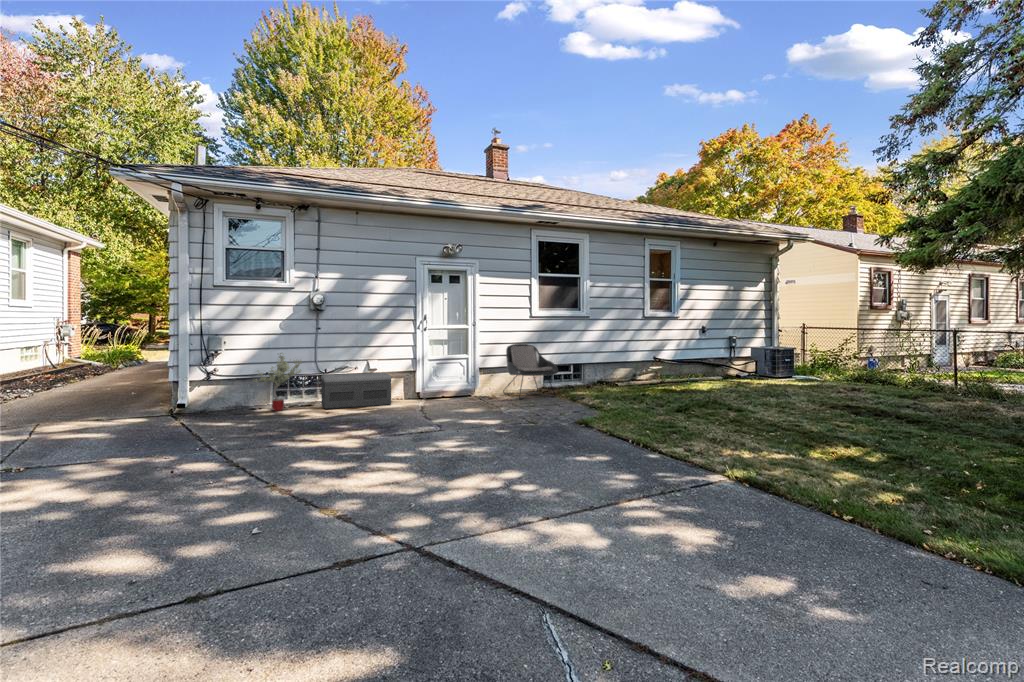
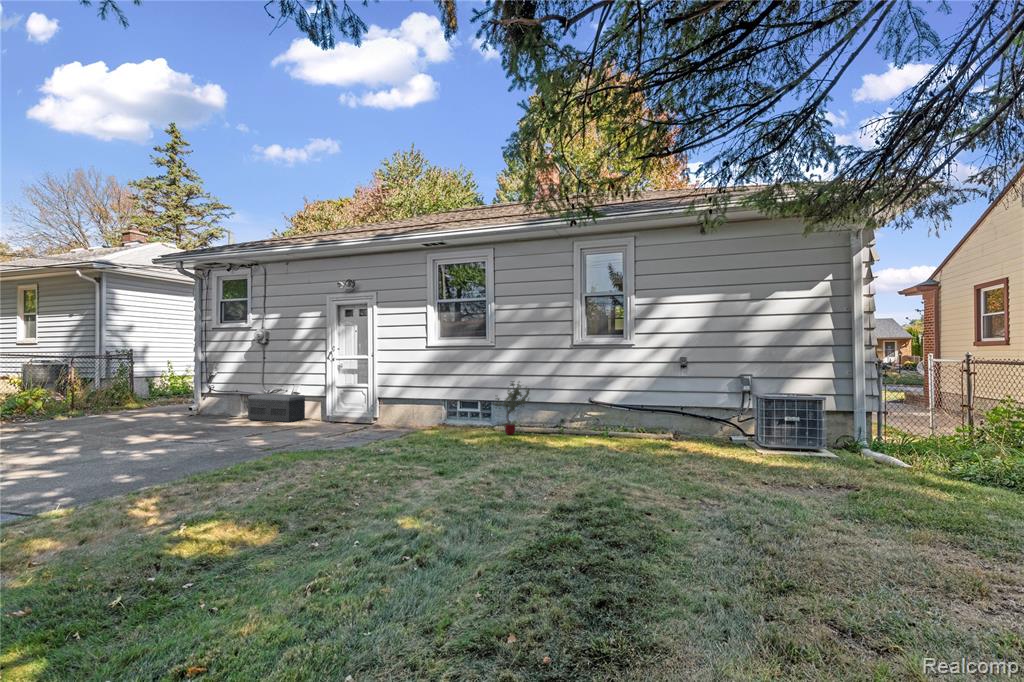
lounge chair: present [503,344,558,399] -> none [369,375,430,434]
potted tree: present [253,353,302,411] -> present [492,381,530,435]

